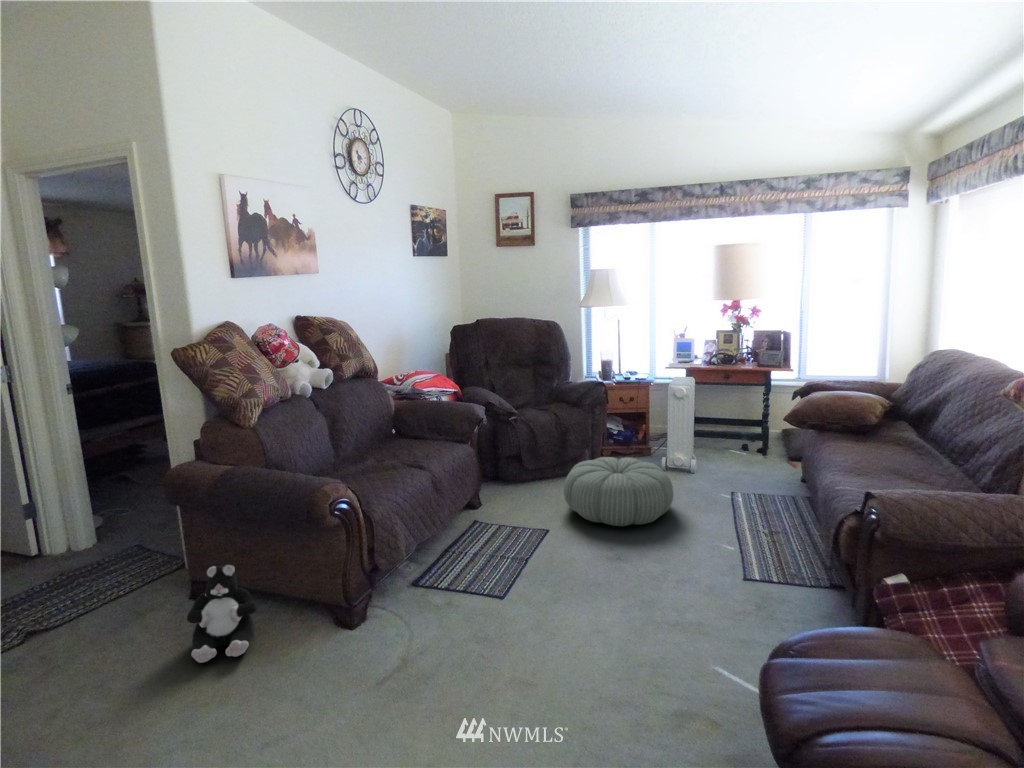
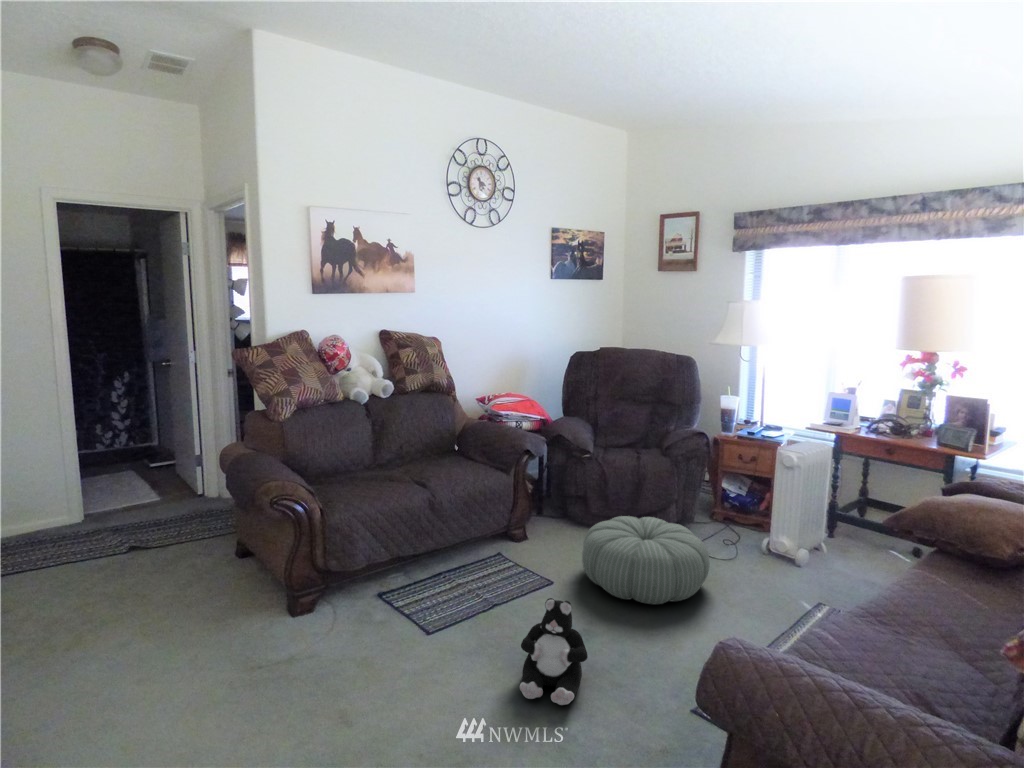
plush toy: present [187,563,257,663] -> present [520,598,588,705]

